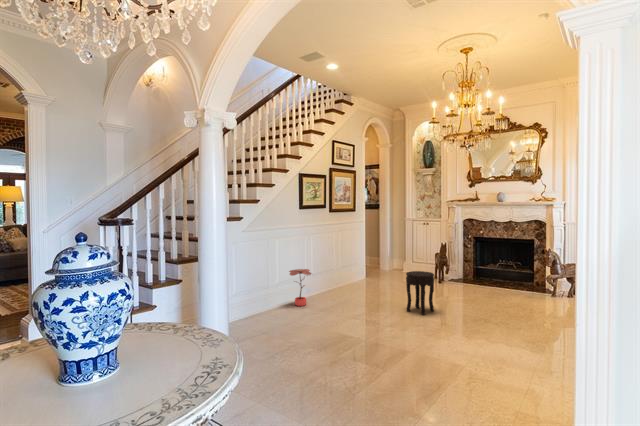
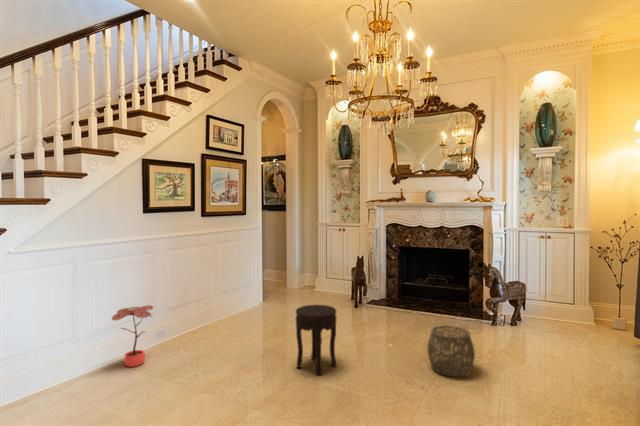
woven basket: none [498,287,533,320] -> present [427,325,475,377]

